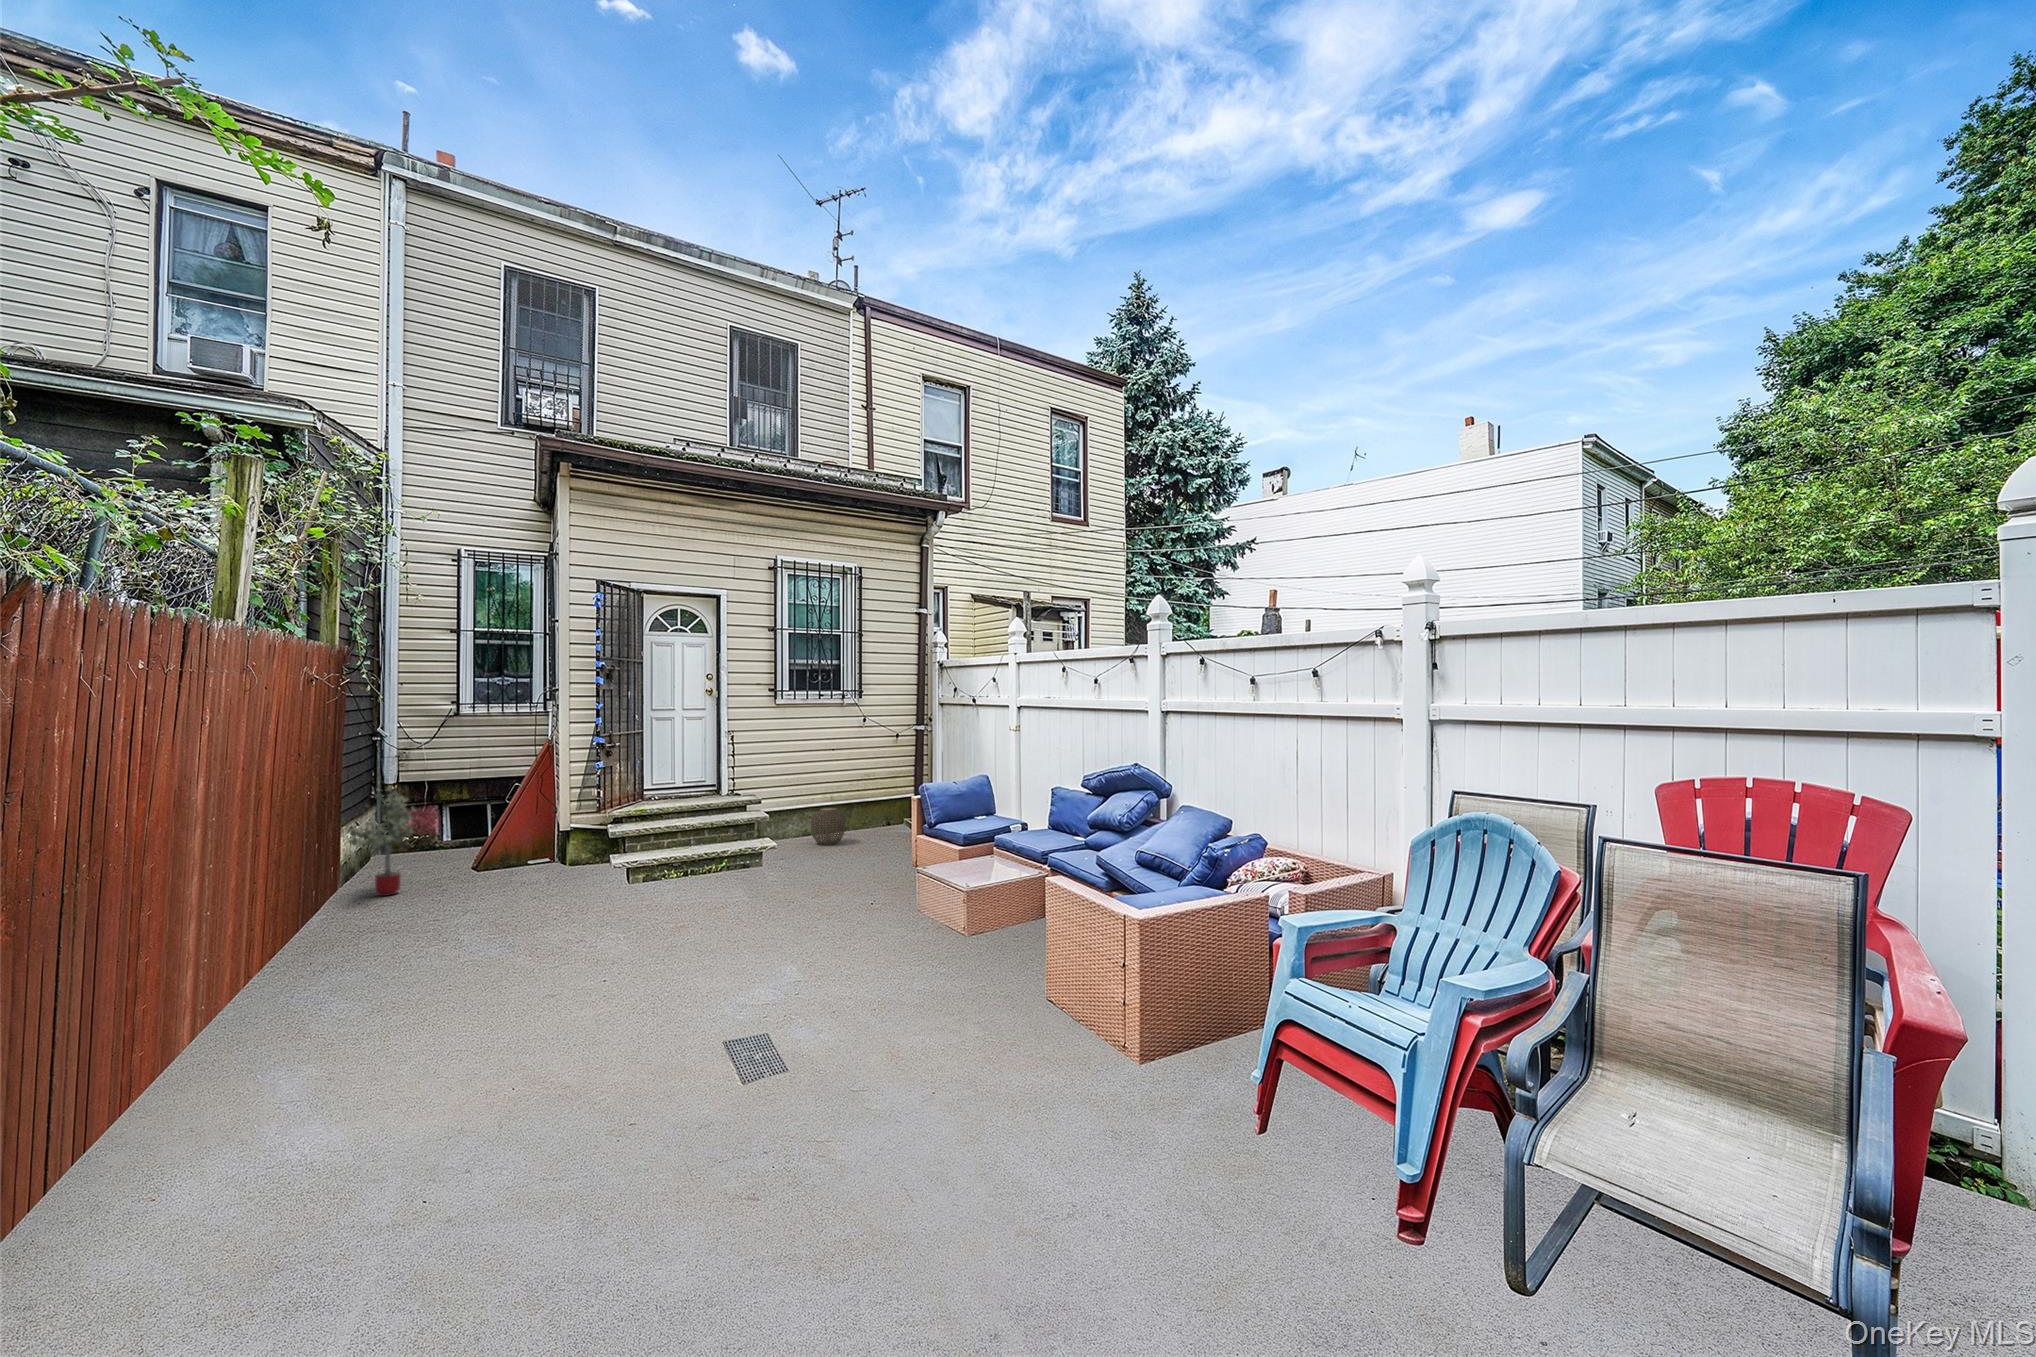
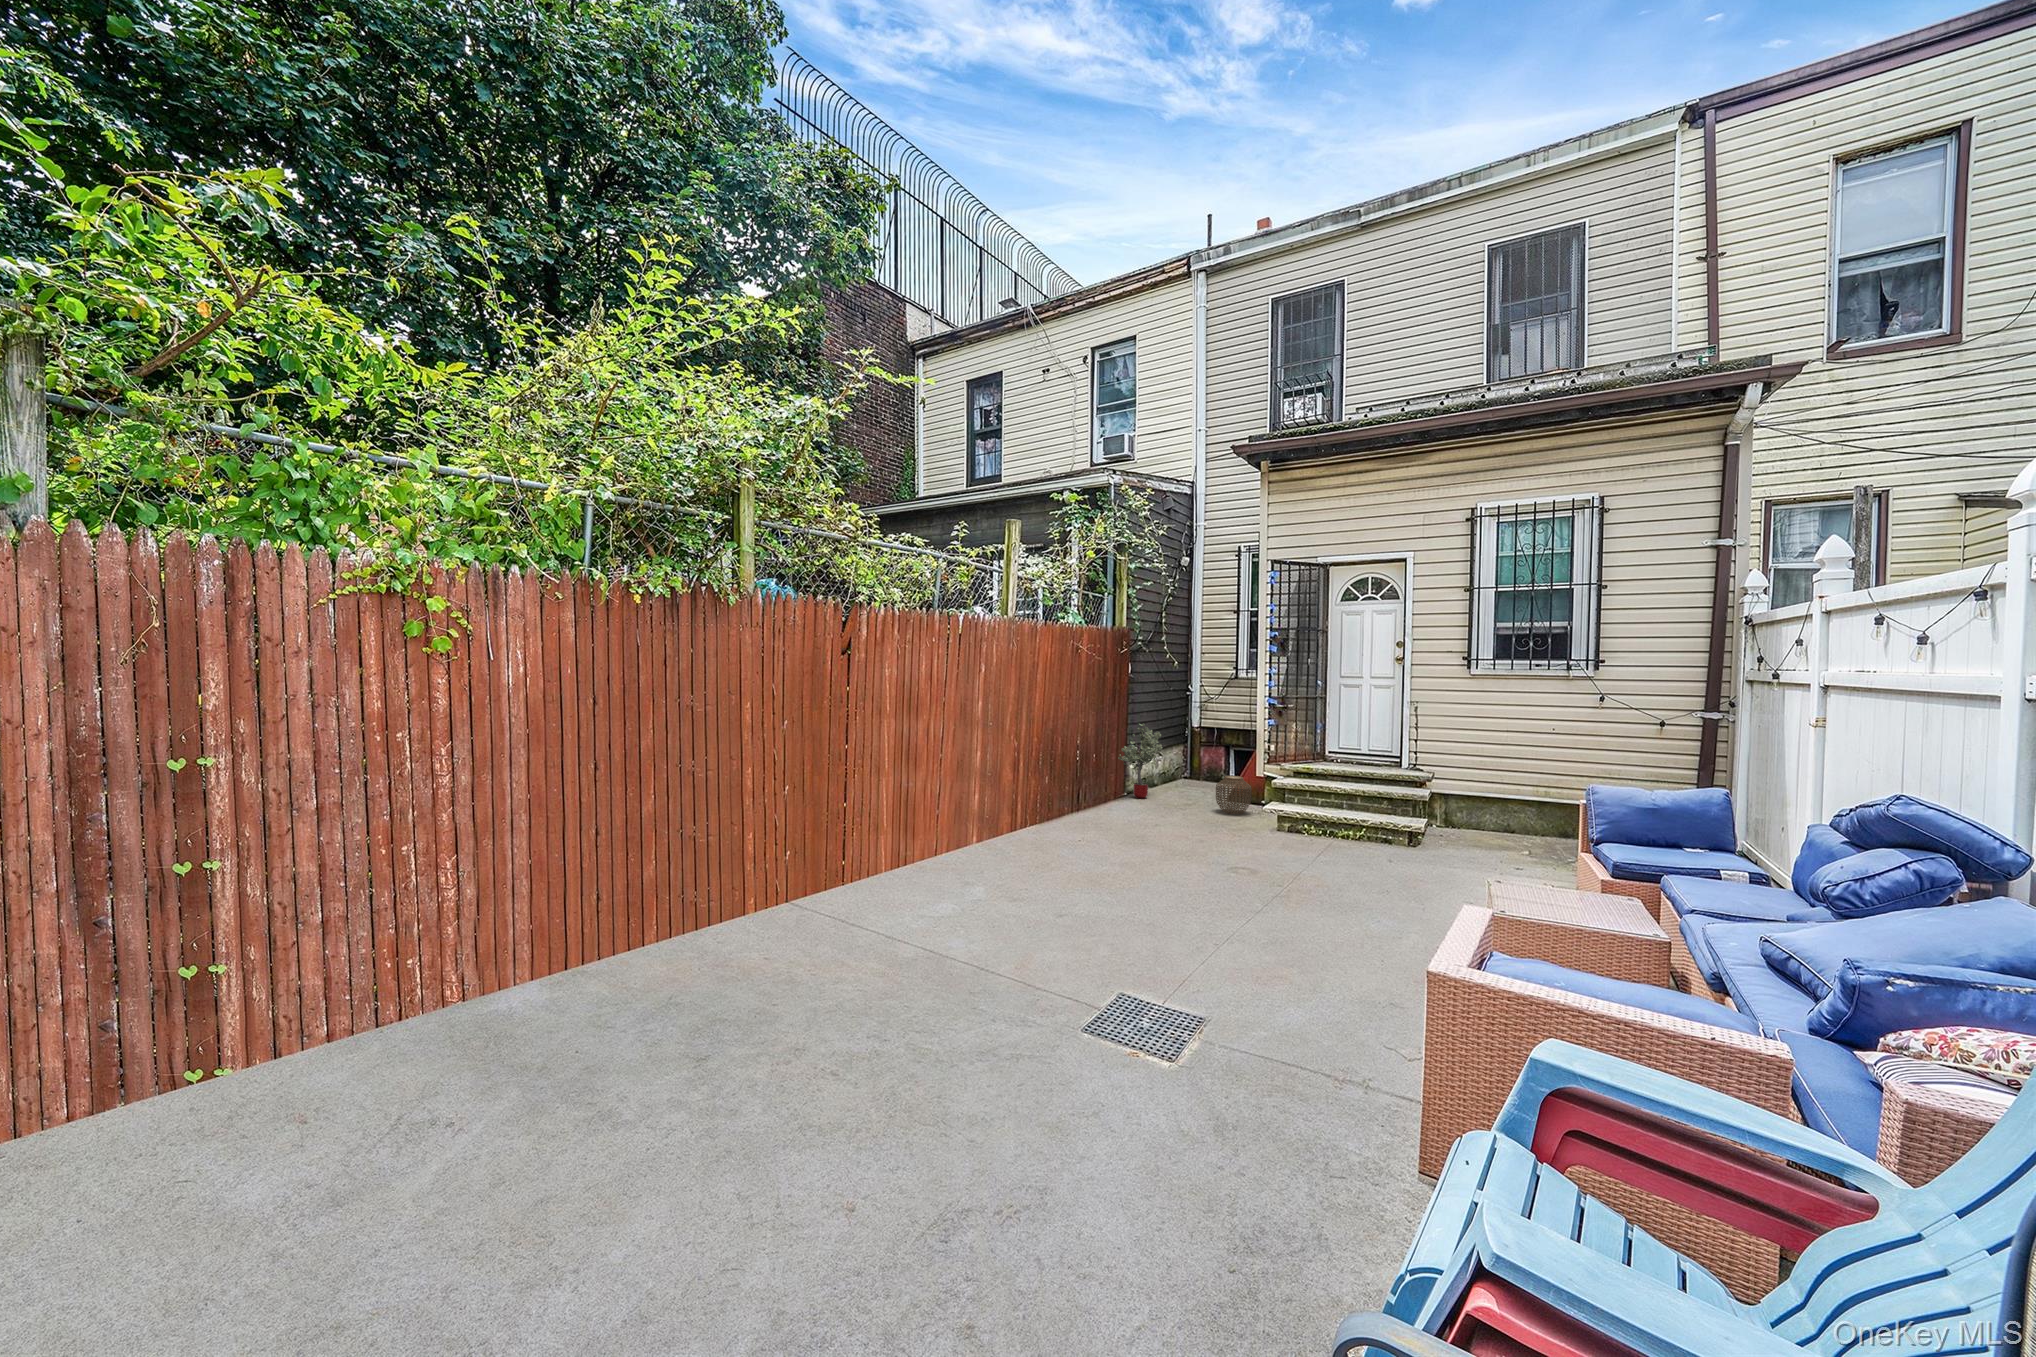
woven basket: present [811,808,845,845] -> present [1216,776,1251,814]

